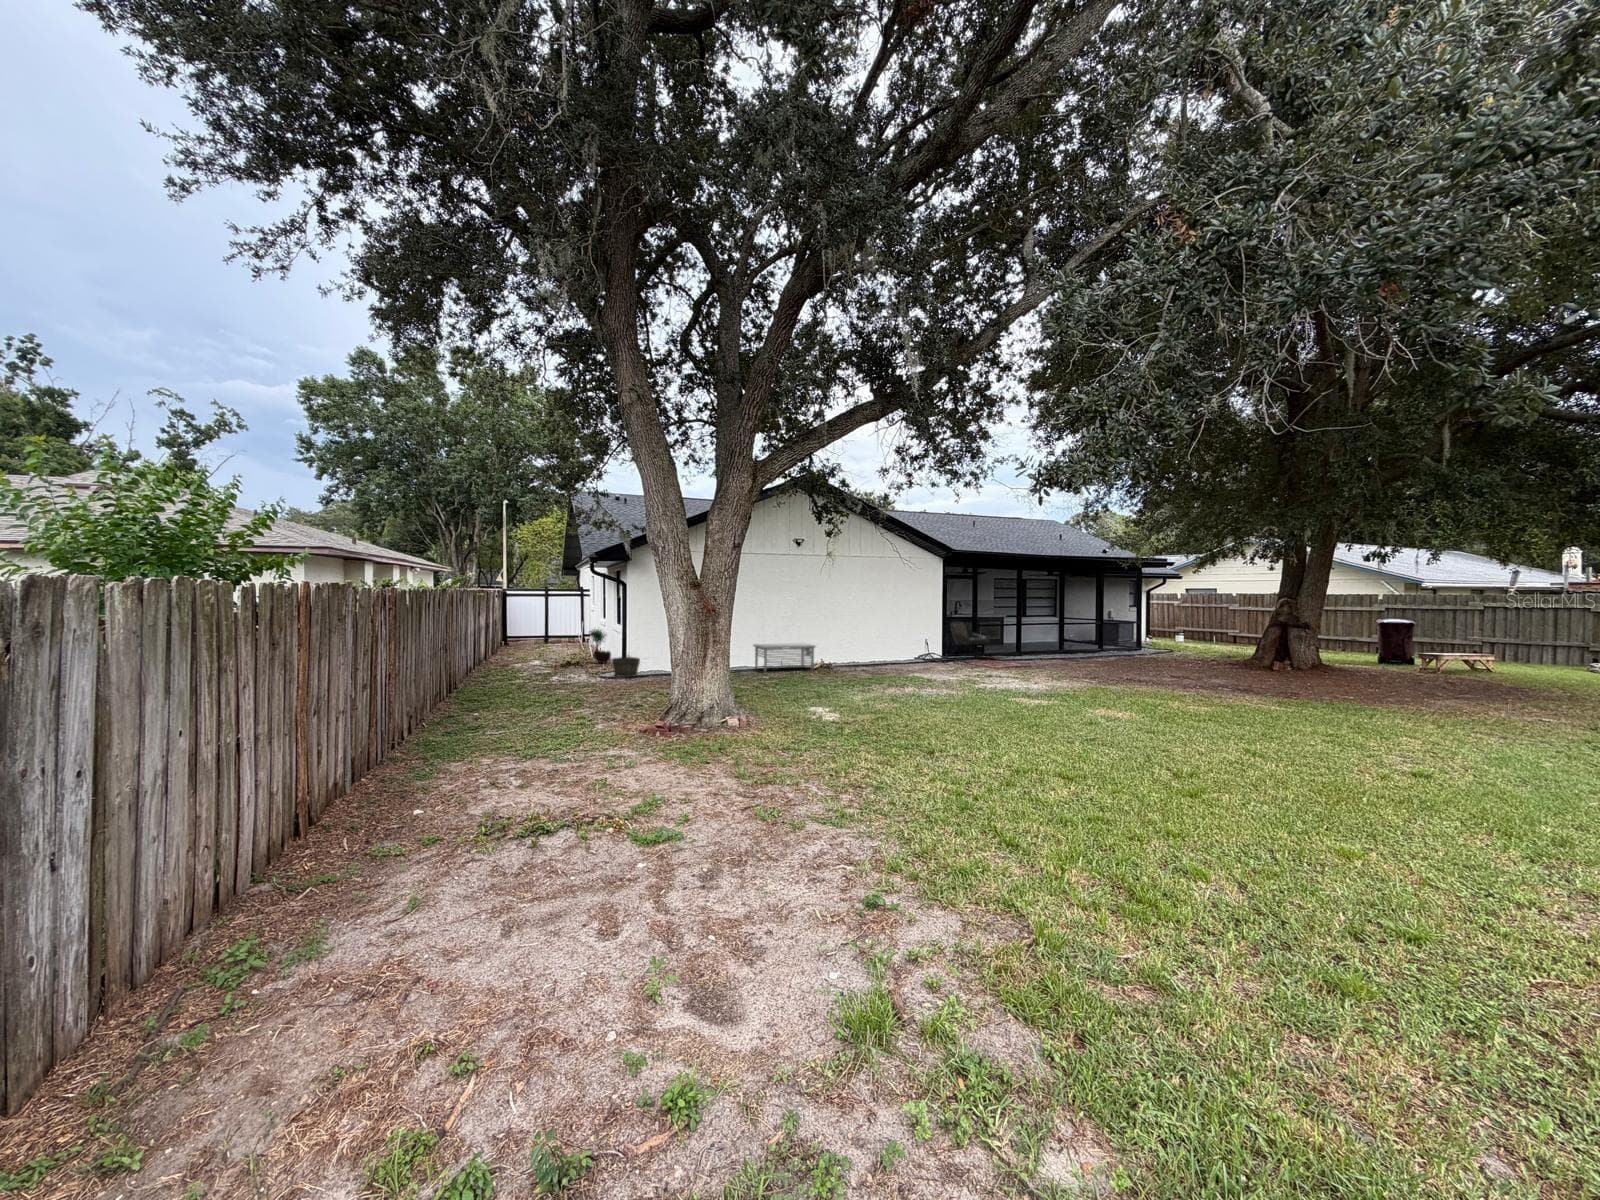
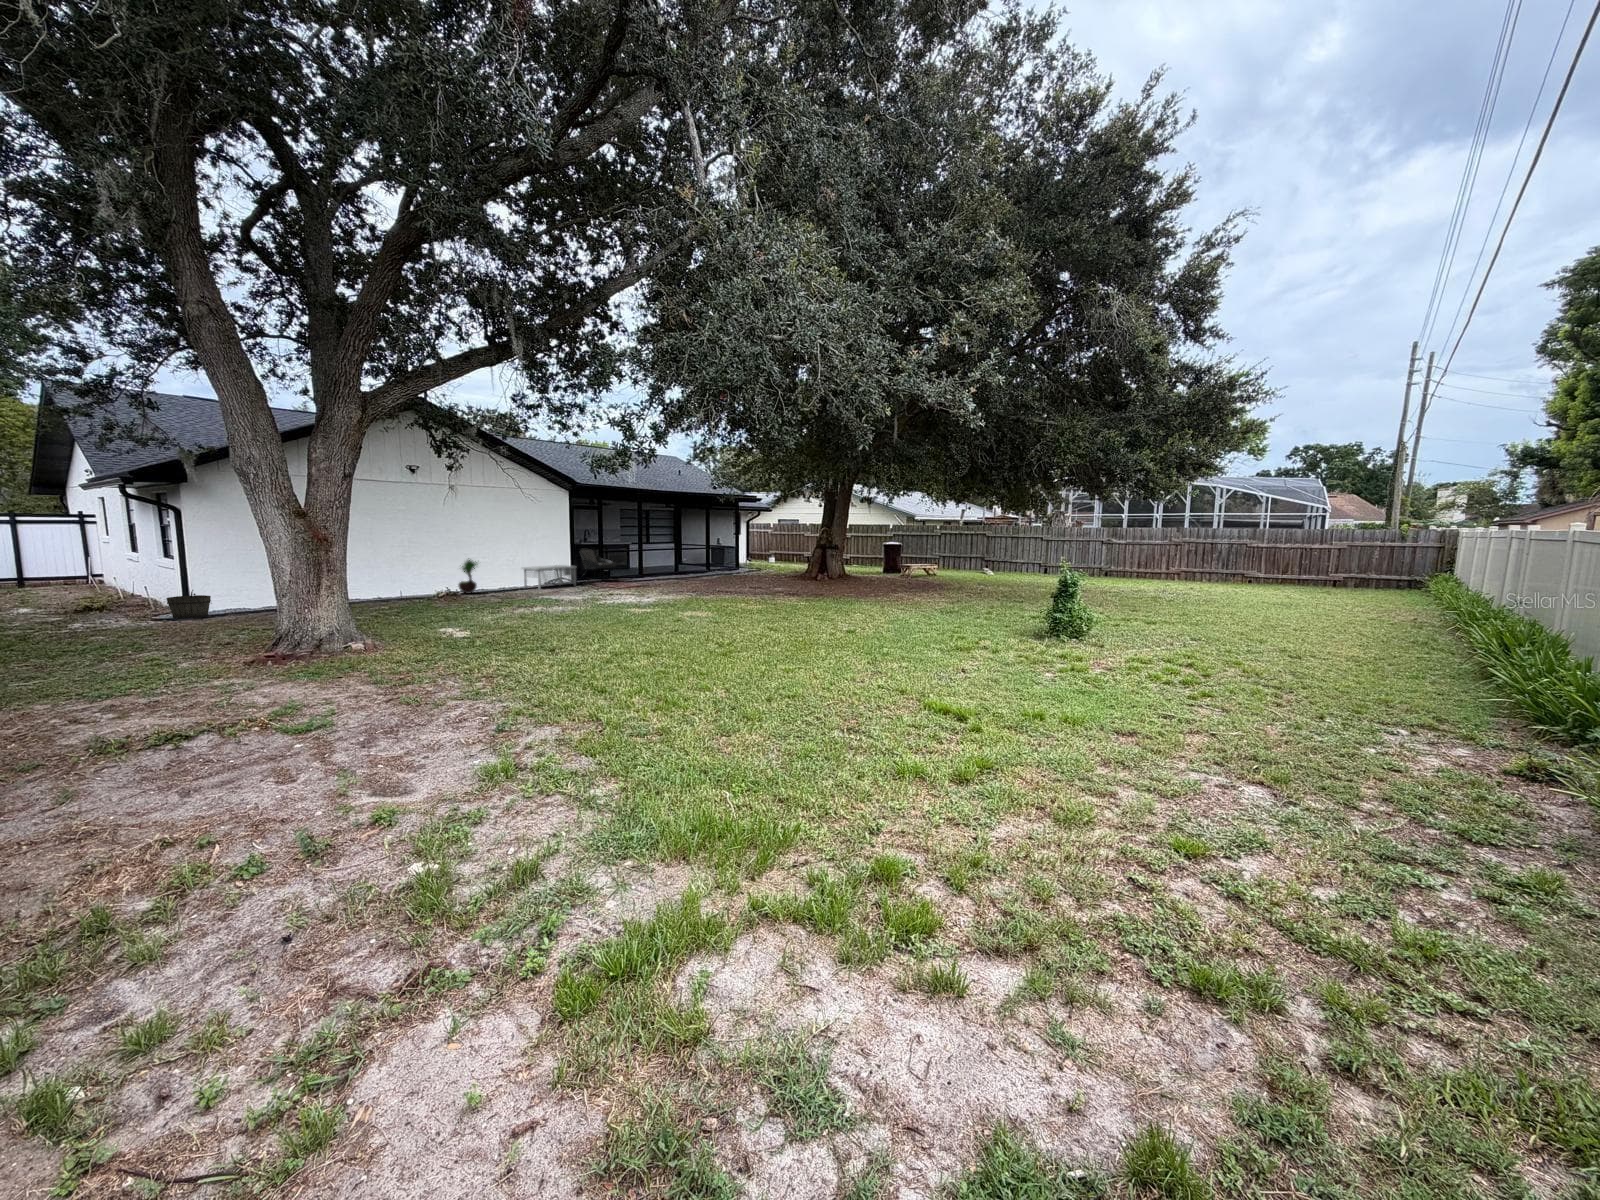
potted tree: present [589,629,611,663] -> present [459,559,478,593]
storage bench: present [753,643,815,671] -> present [522,565,576,589]

